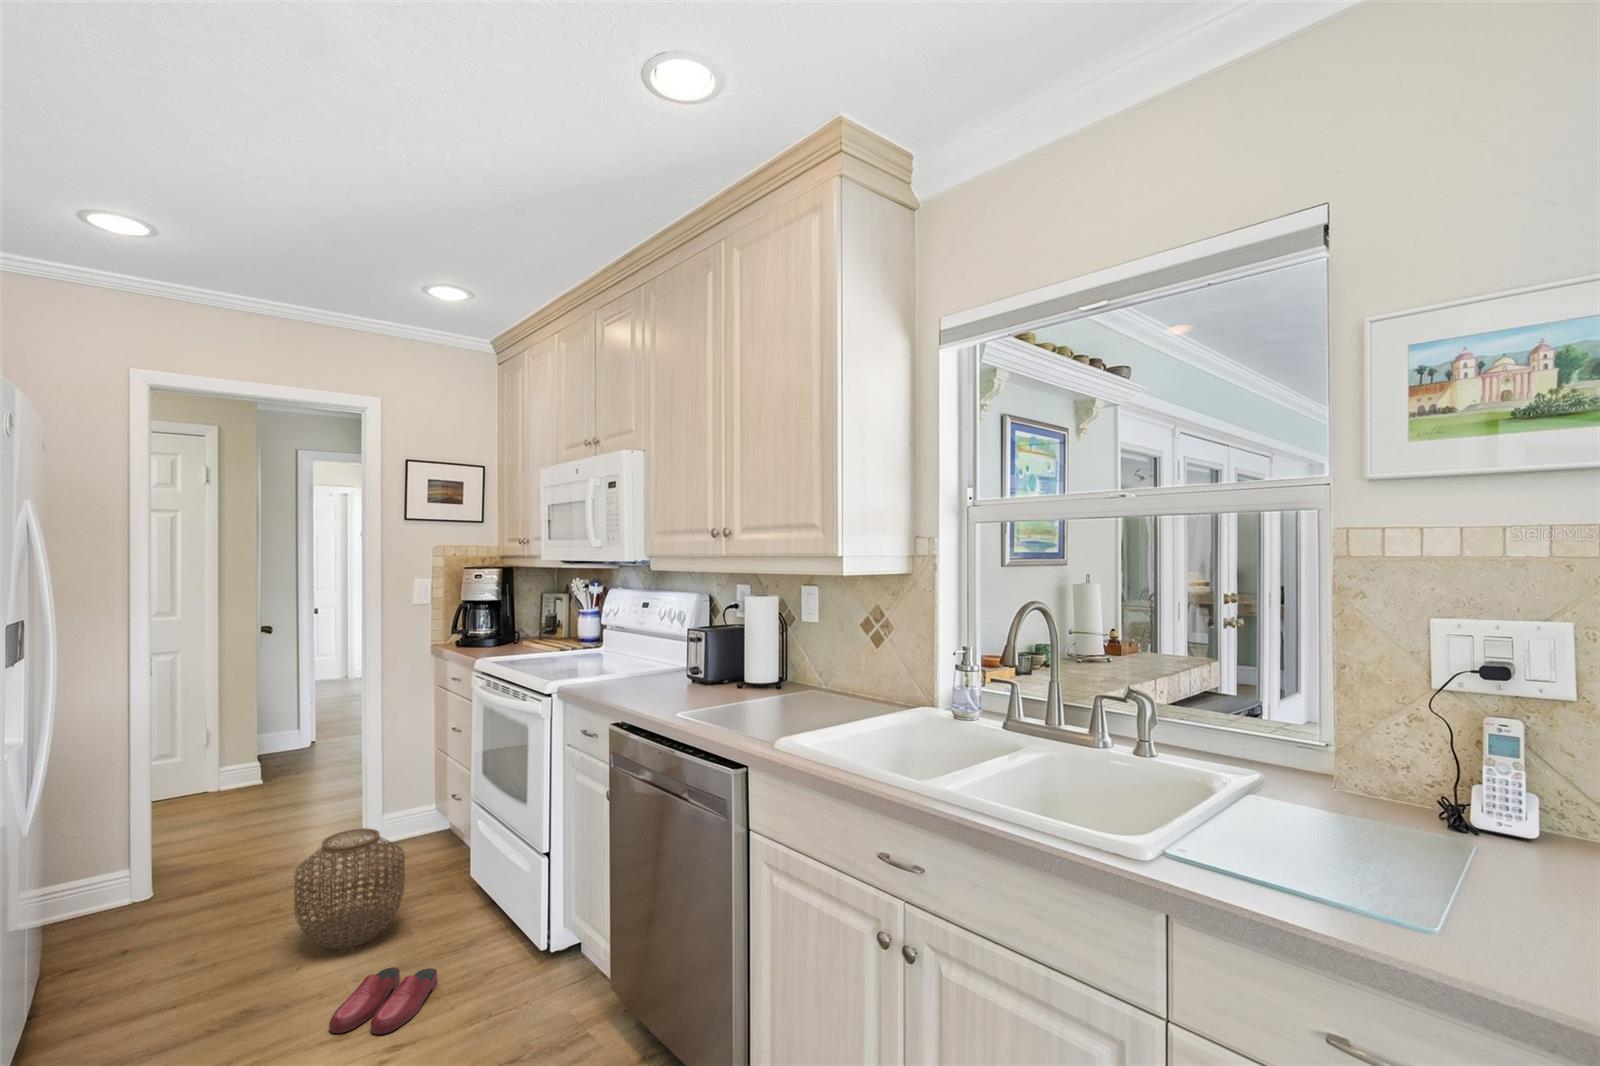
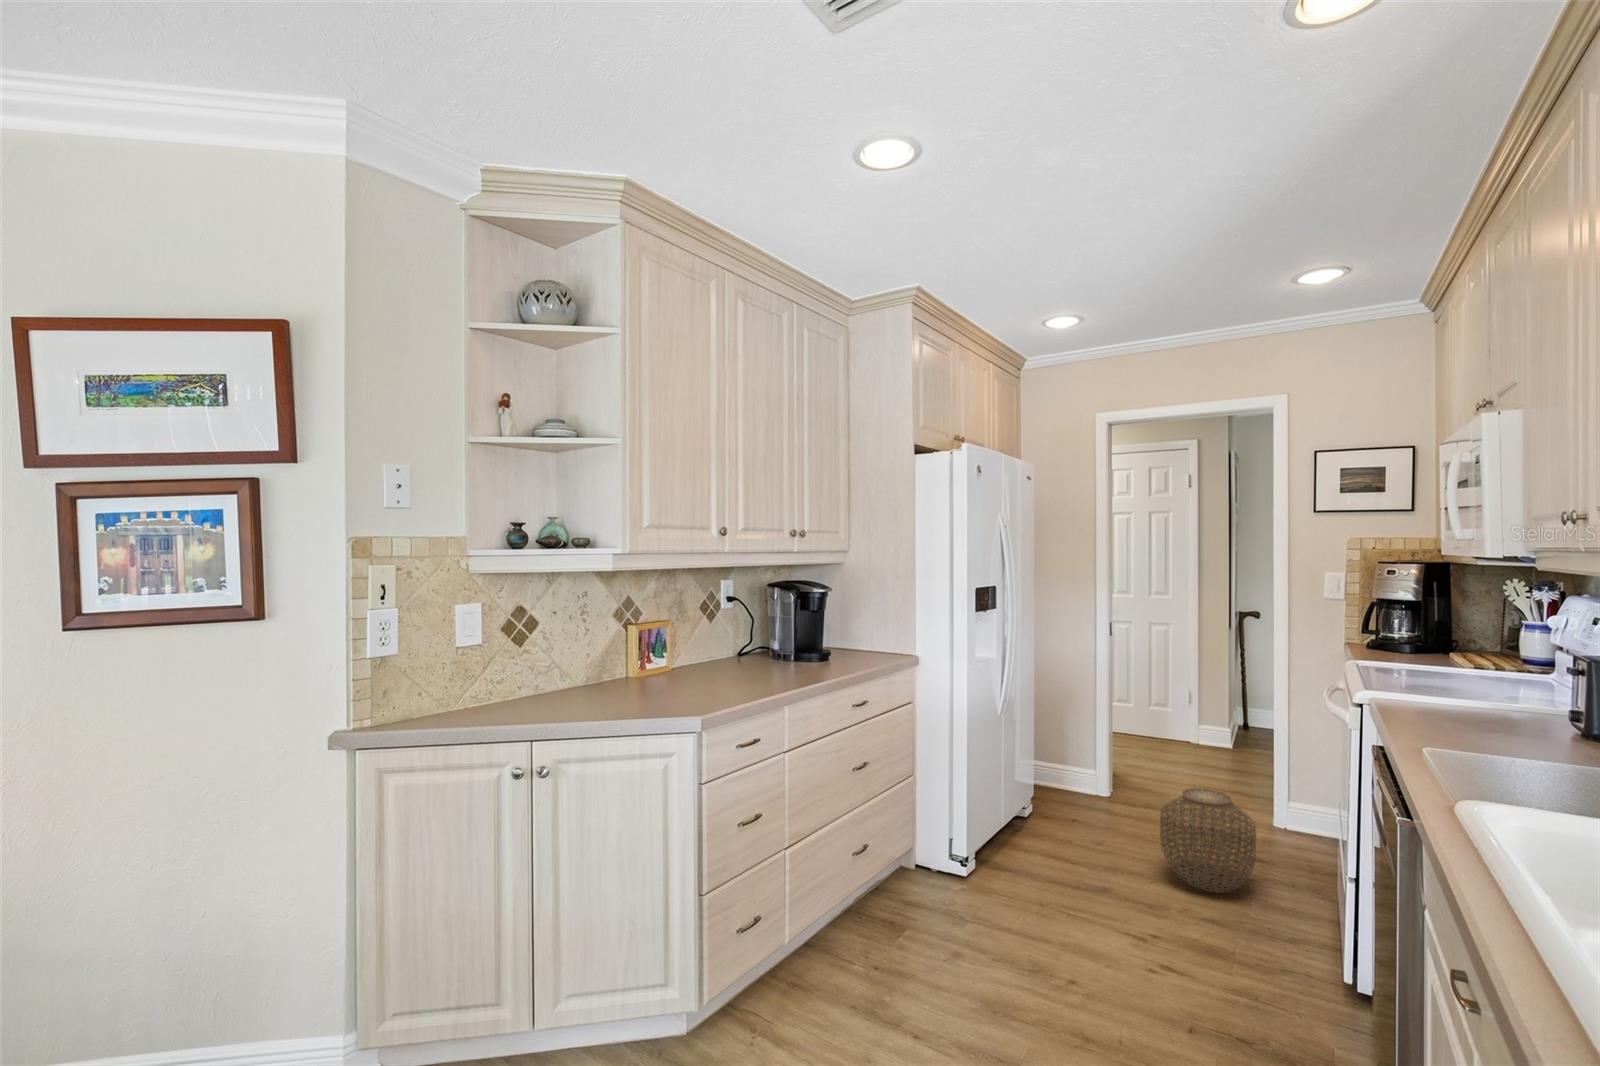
slippers: present [329,967,437,1034] -> none [1143,910,1245,962]

